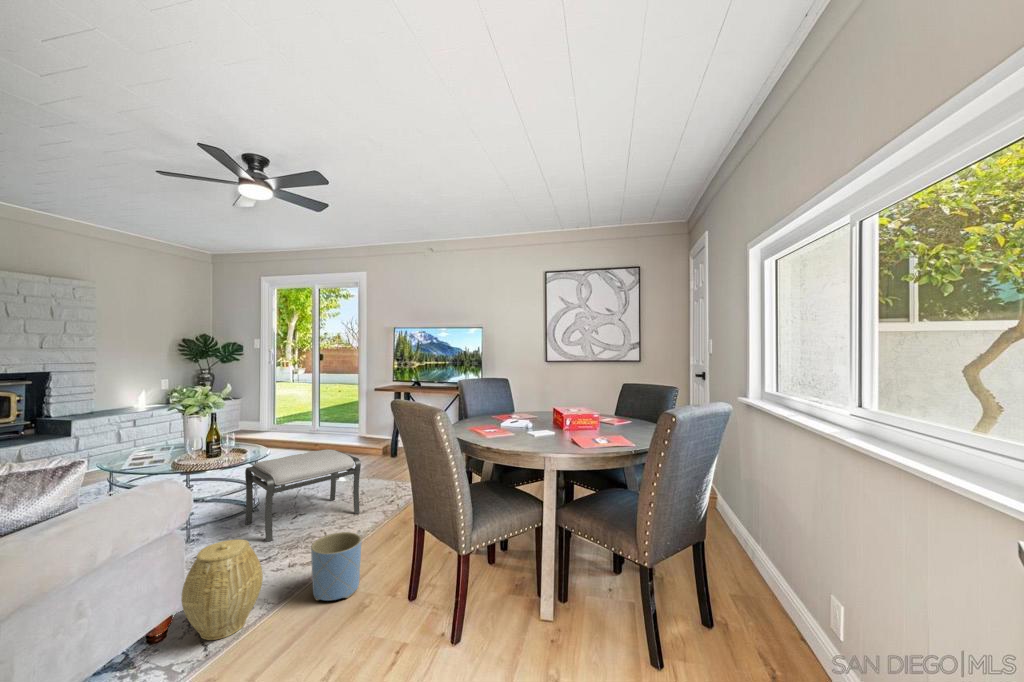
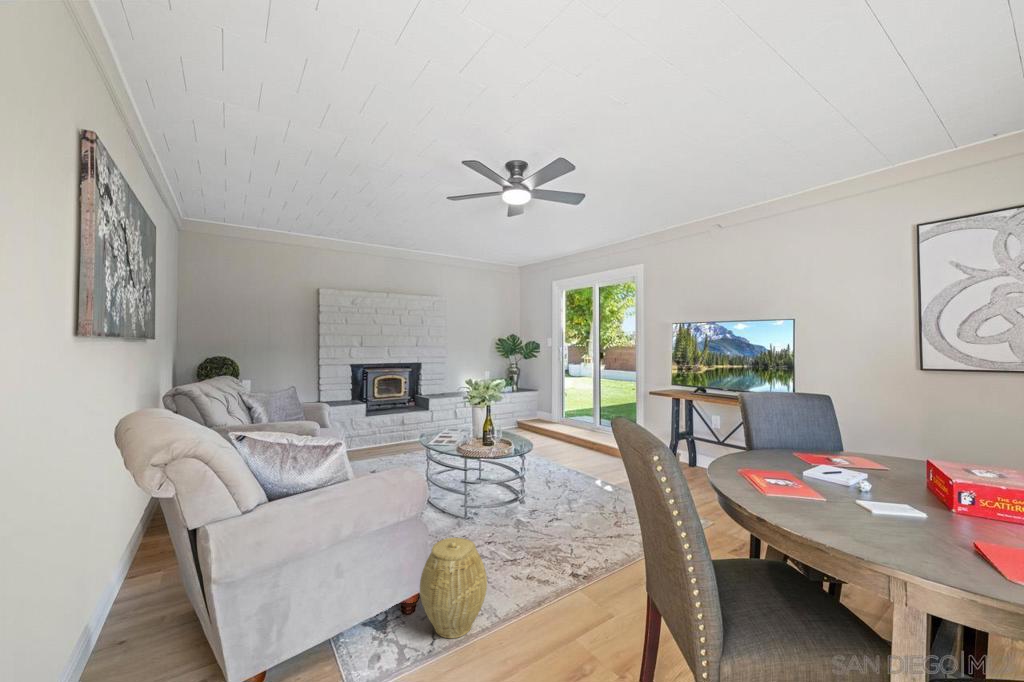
ottoman: present [245,450,361,542] -> none [512,456,617,540]
planter: present [311,532,361,601] -> none [535,561,589,649]

